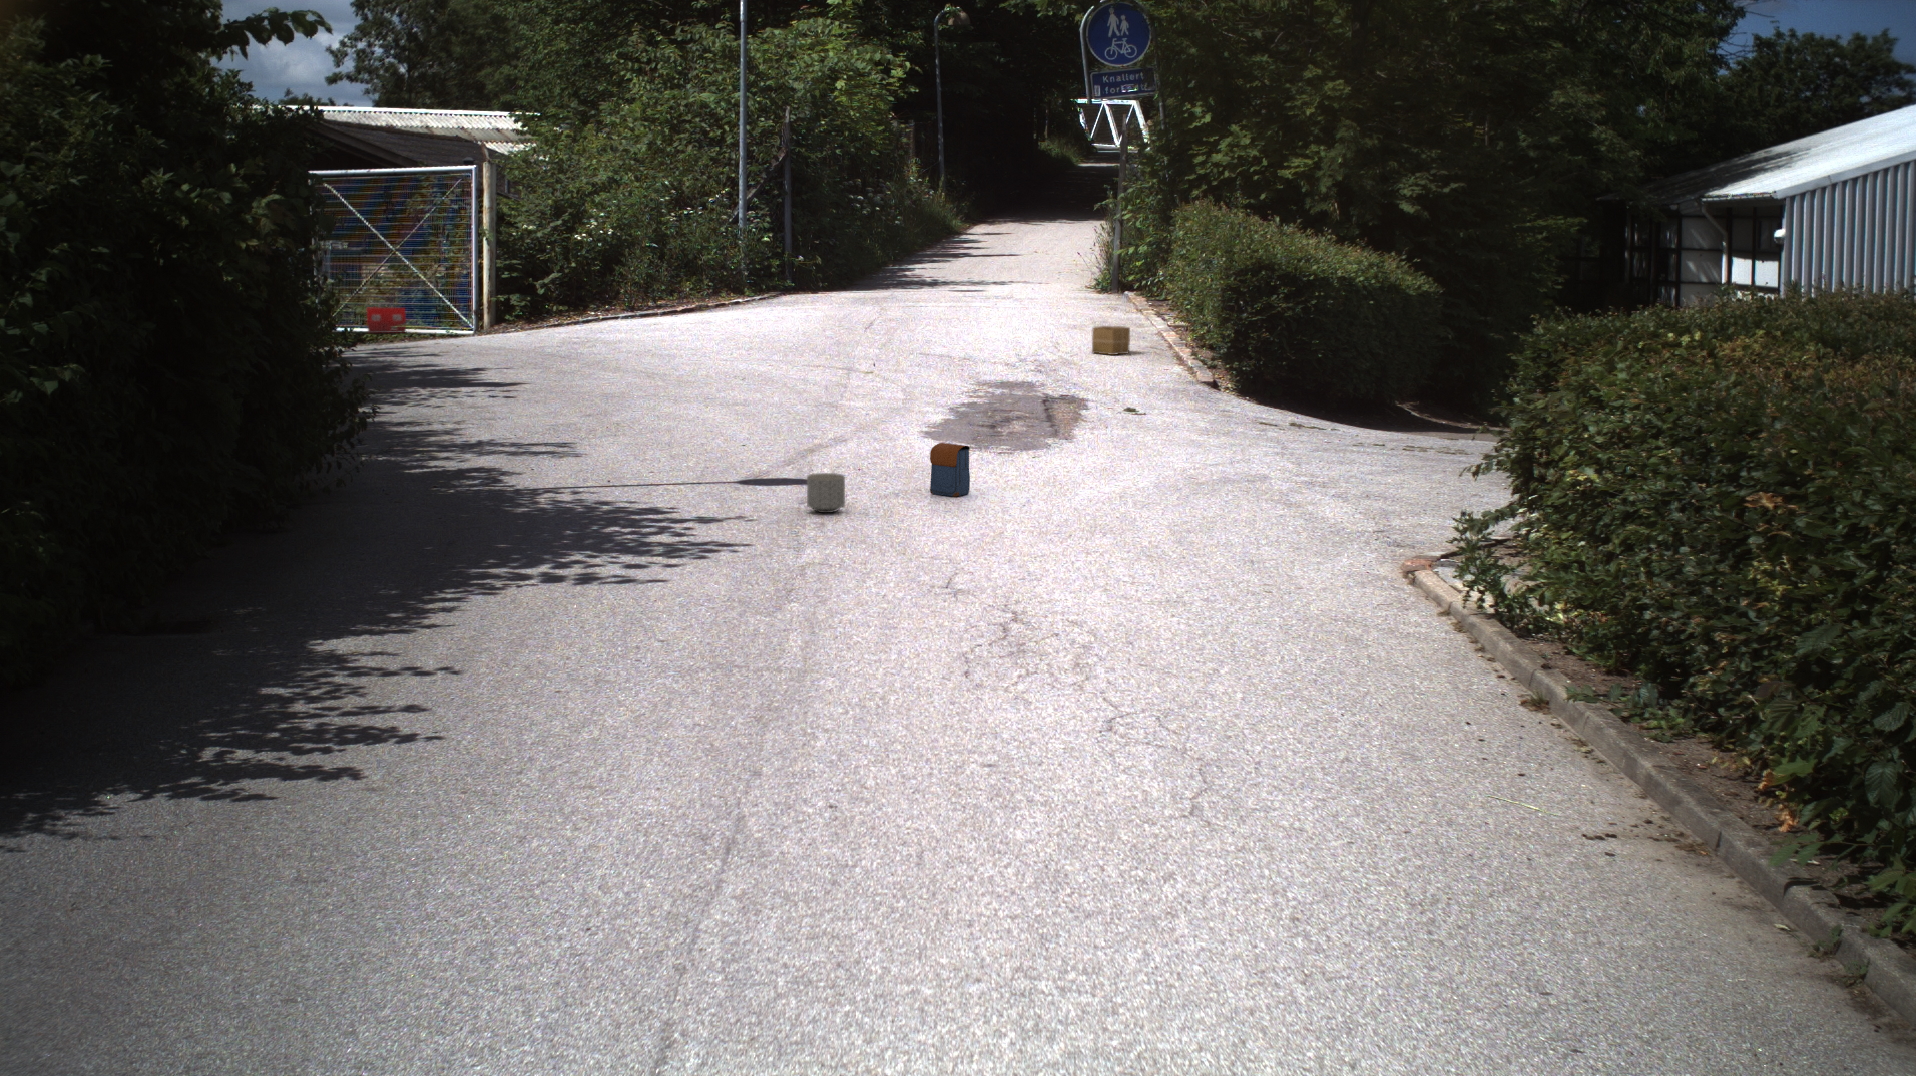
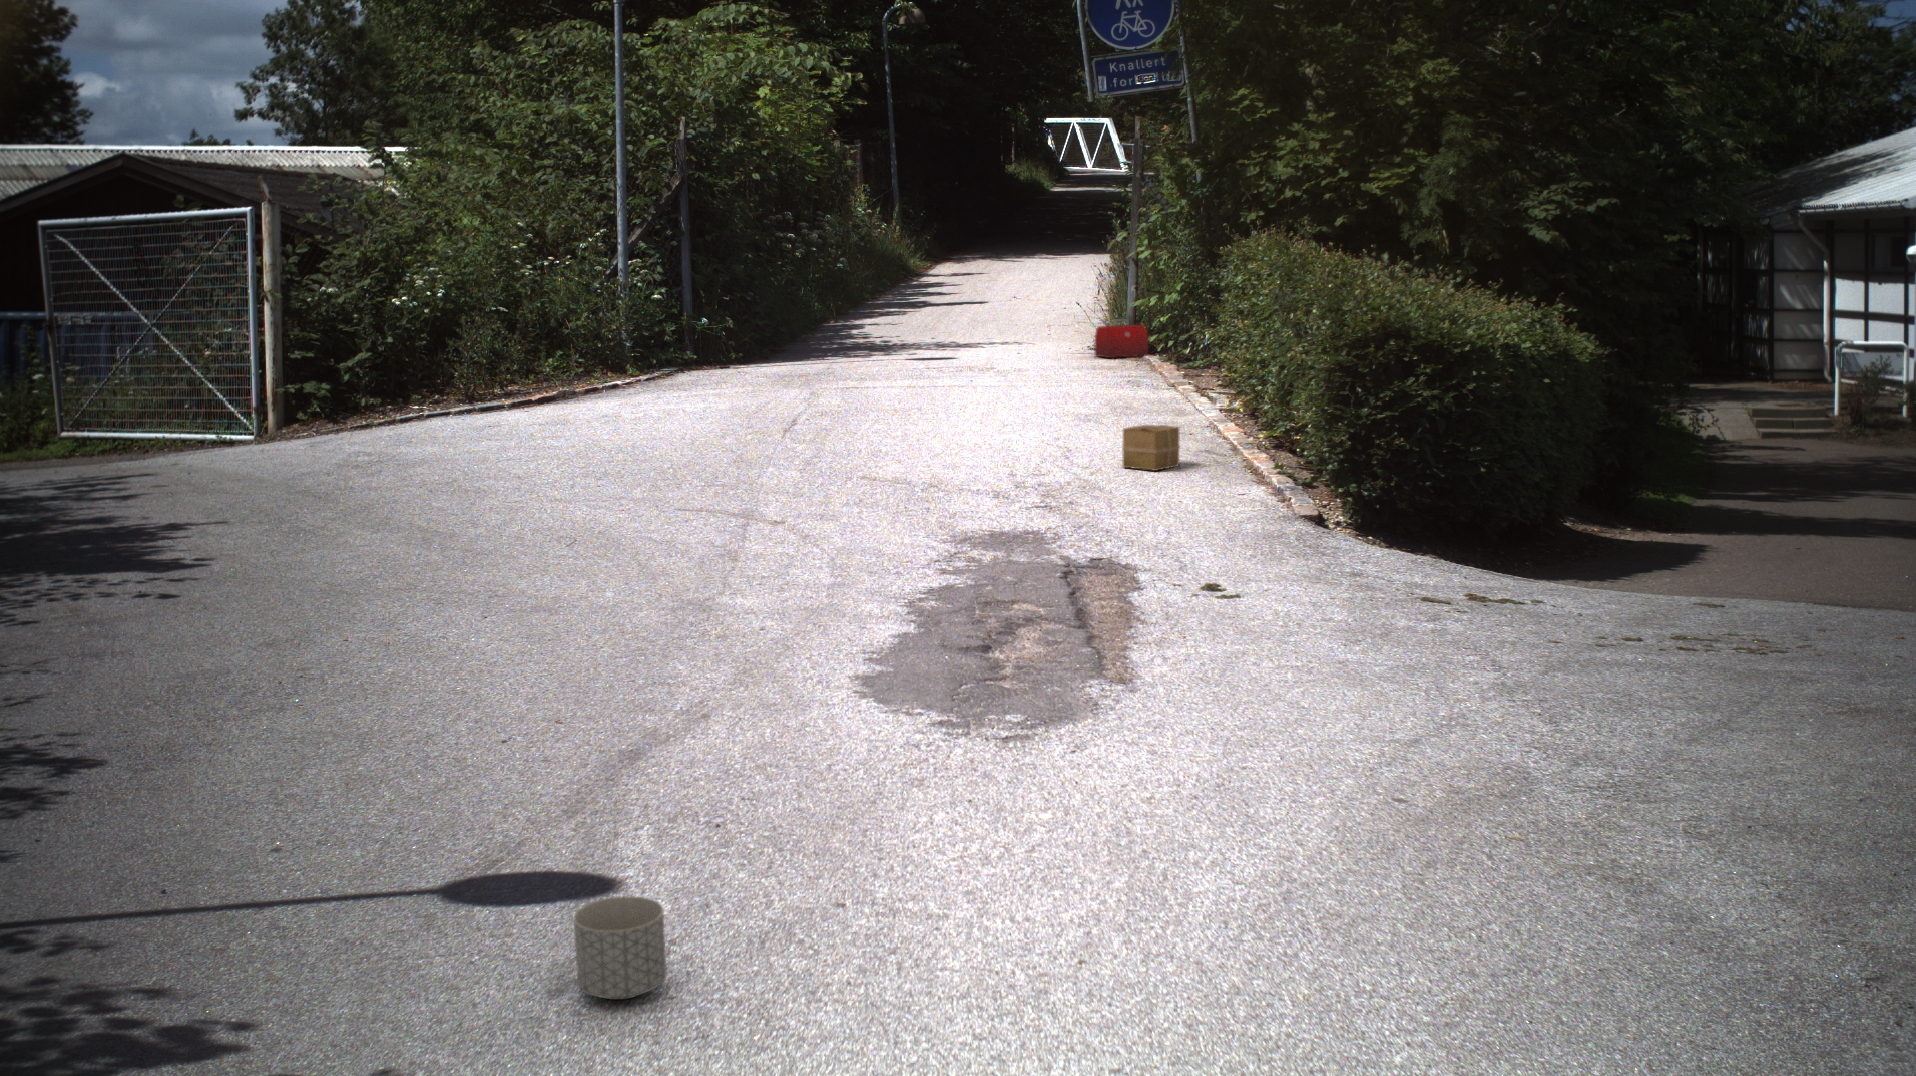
toolbox: present [367,302,406,333] -> present [1094,319,1148,358]
backpack: present [930,443,970,497] -> none [864,778,951,903]

